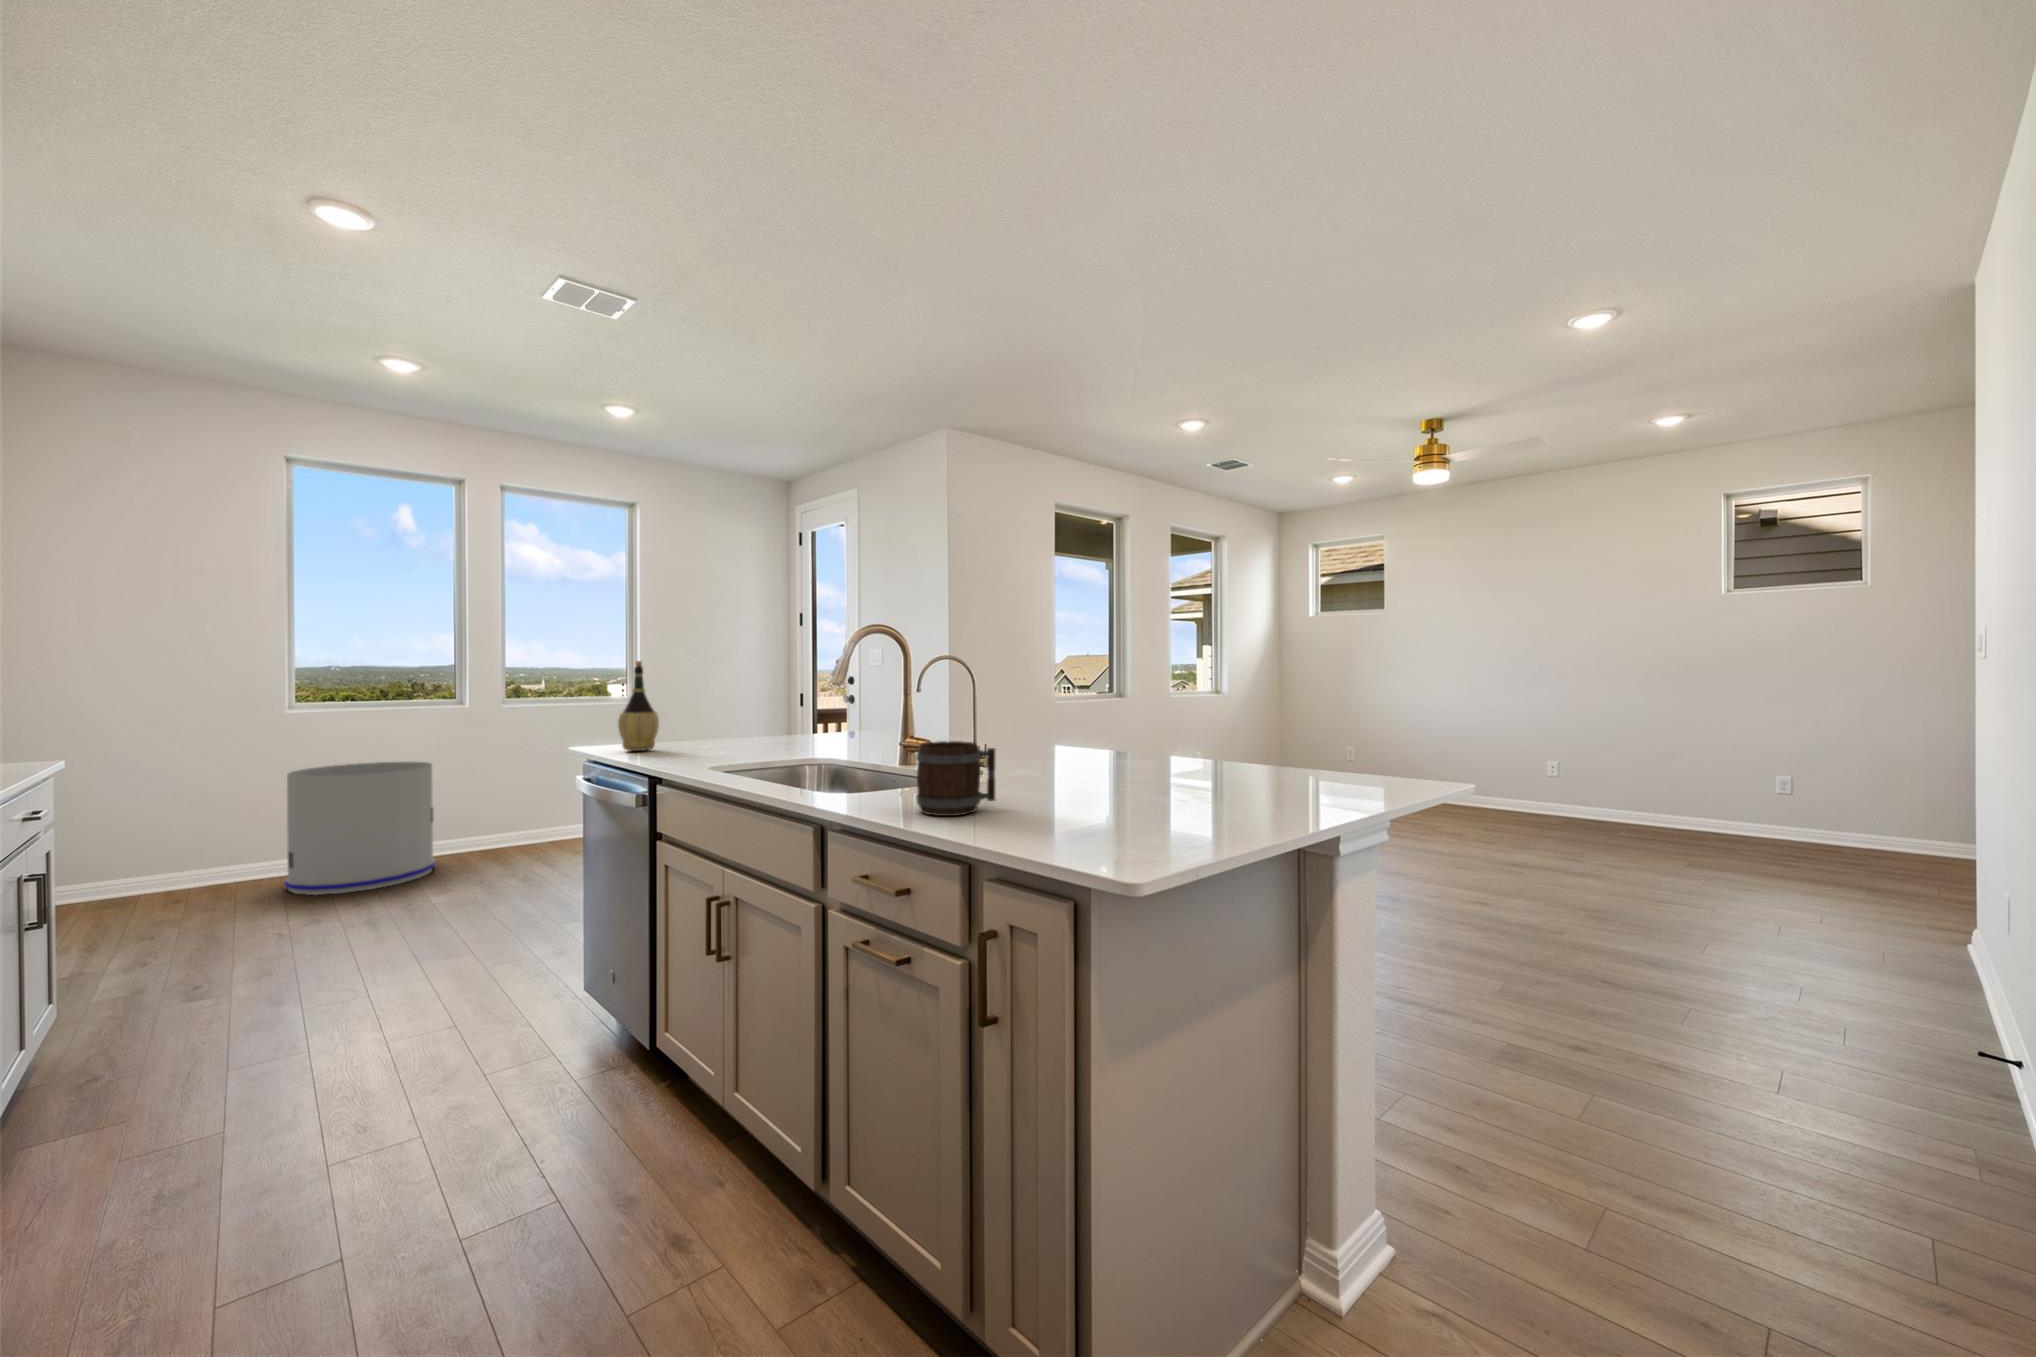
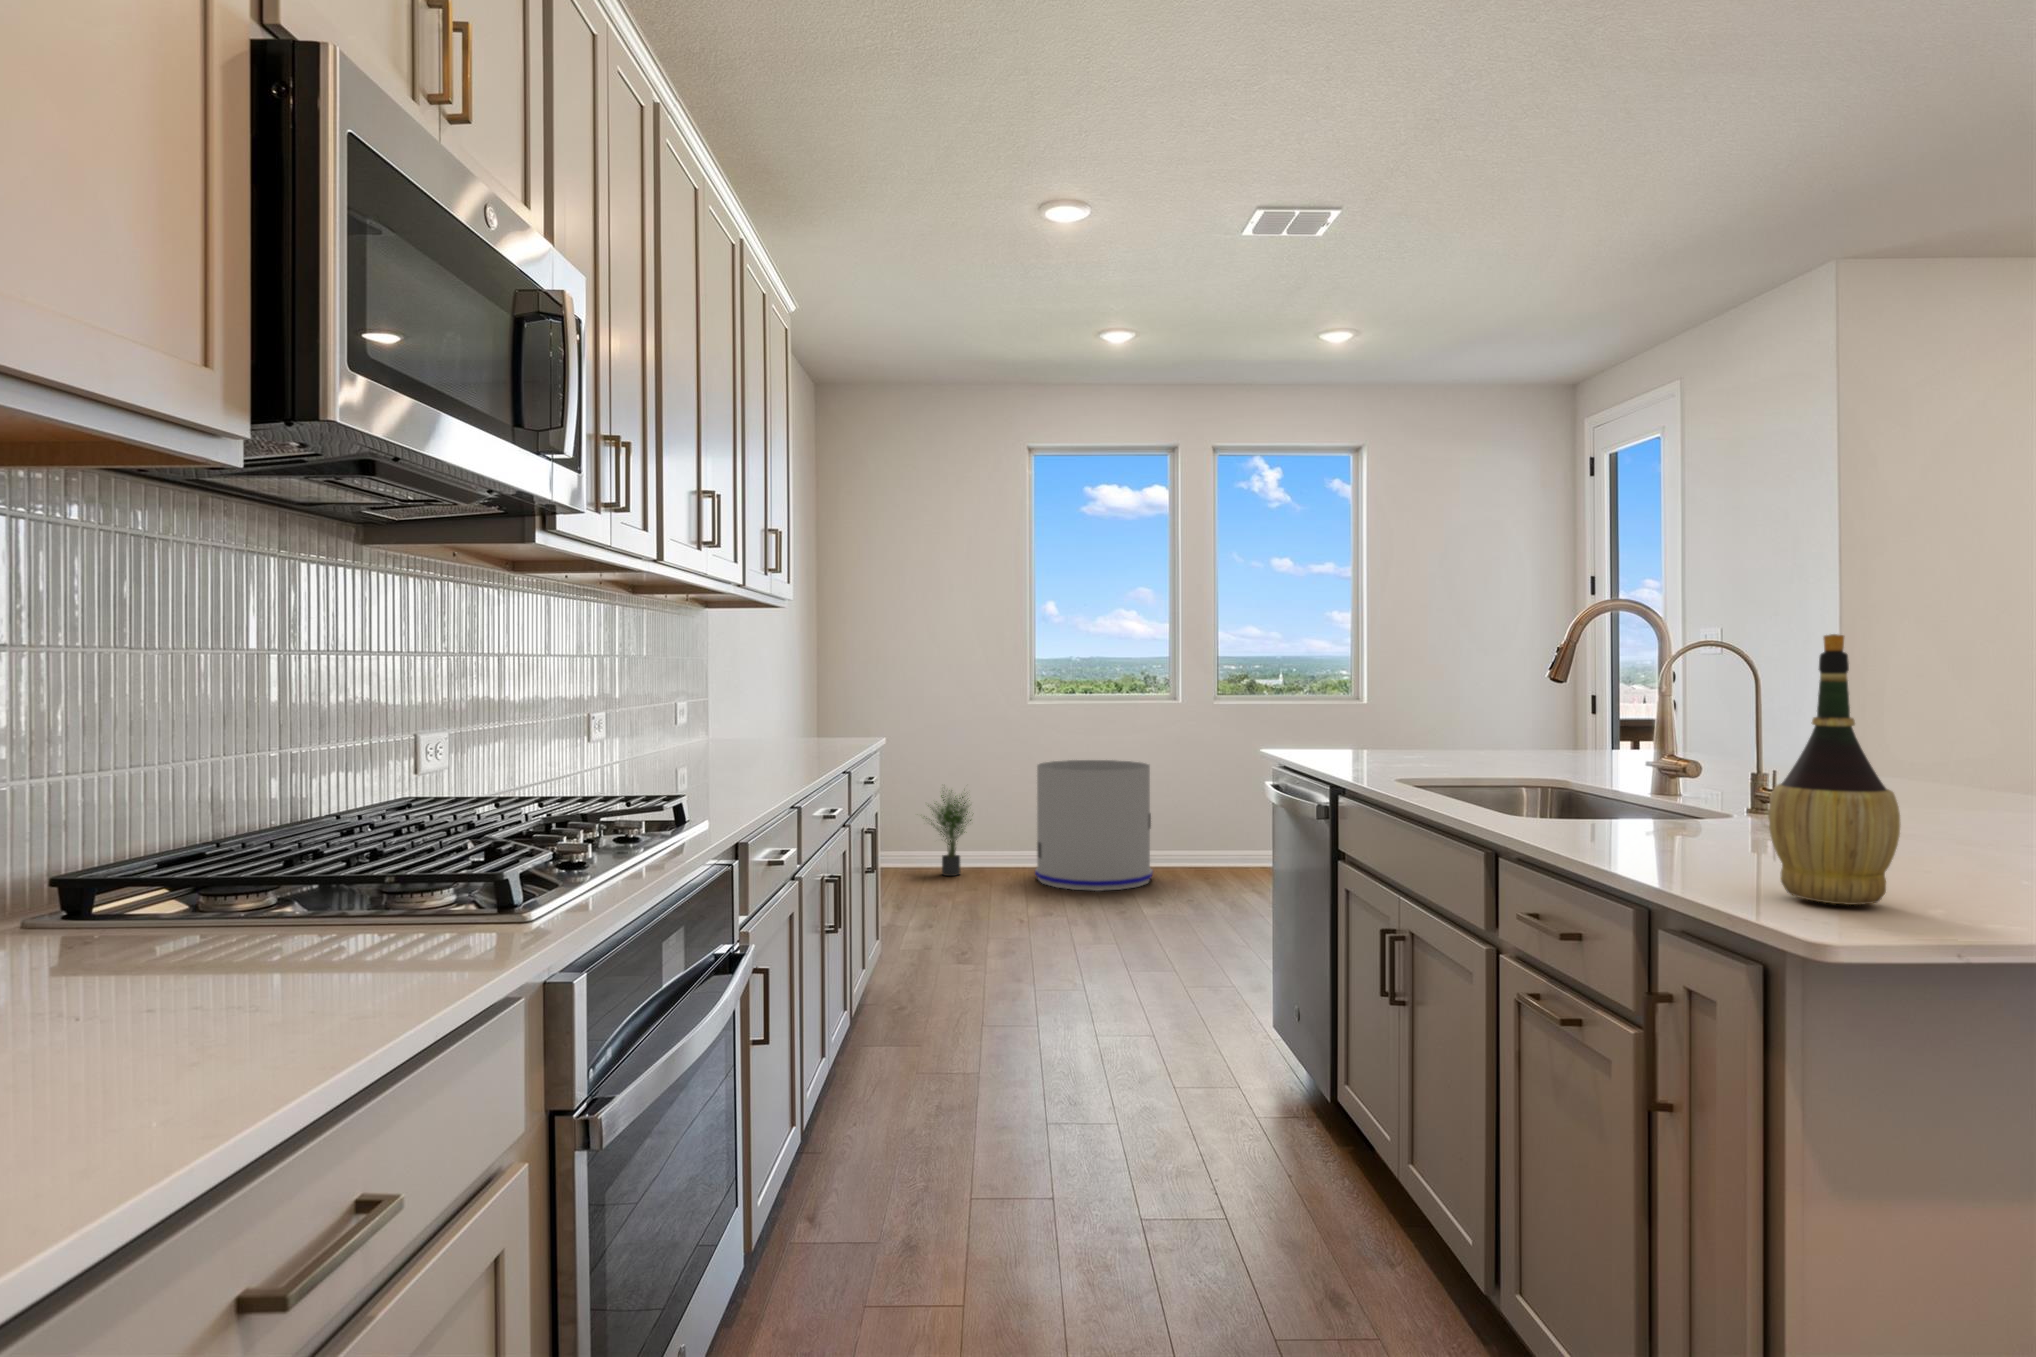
wine bottle: present [618,661,659,751] -> present [1768,634,1900,905]
mug: present [916,741,995,816] -> none [1609,755,1736,854]
potted plant: none [82,799,201,907] -> present [926,791,971,876]

